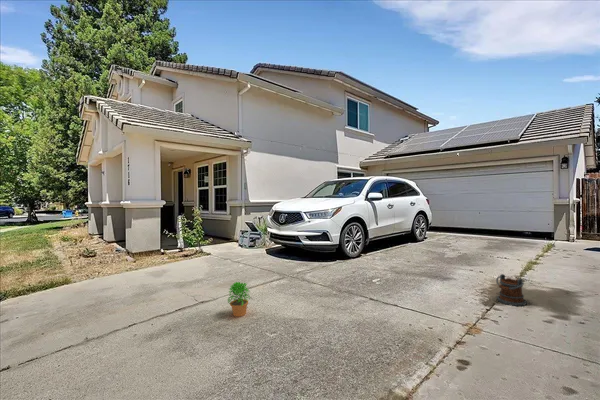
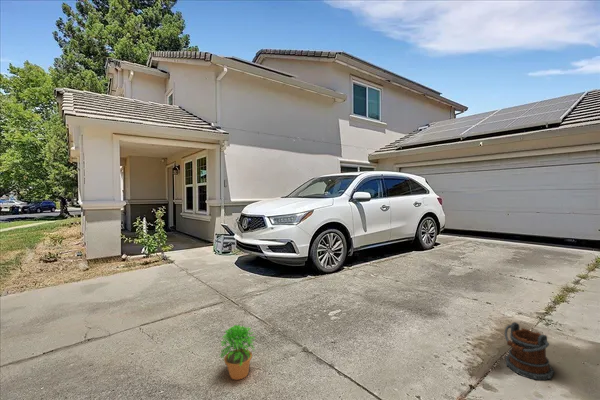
potted plant: present [228,282,250,317] -> present [221,325,254,380]

